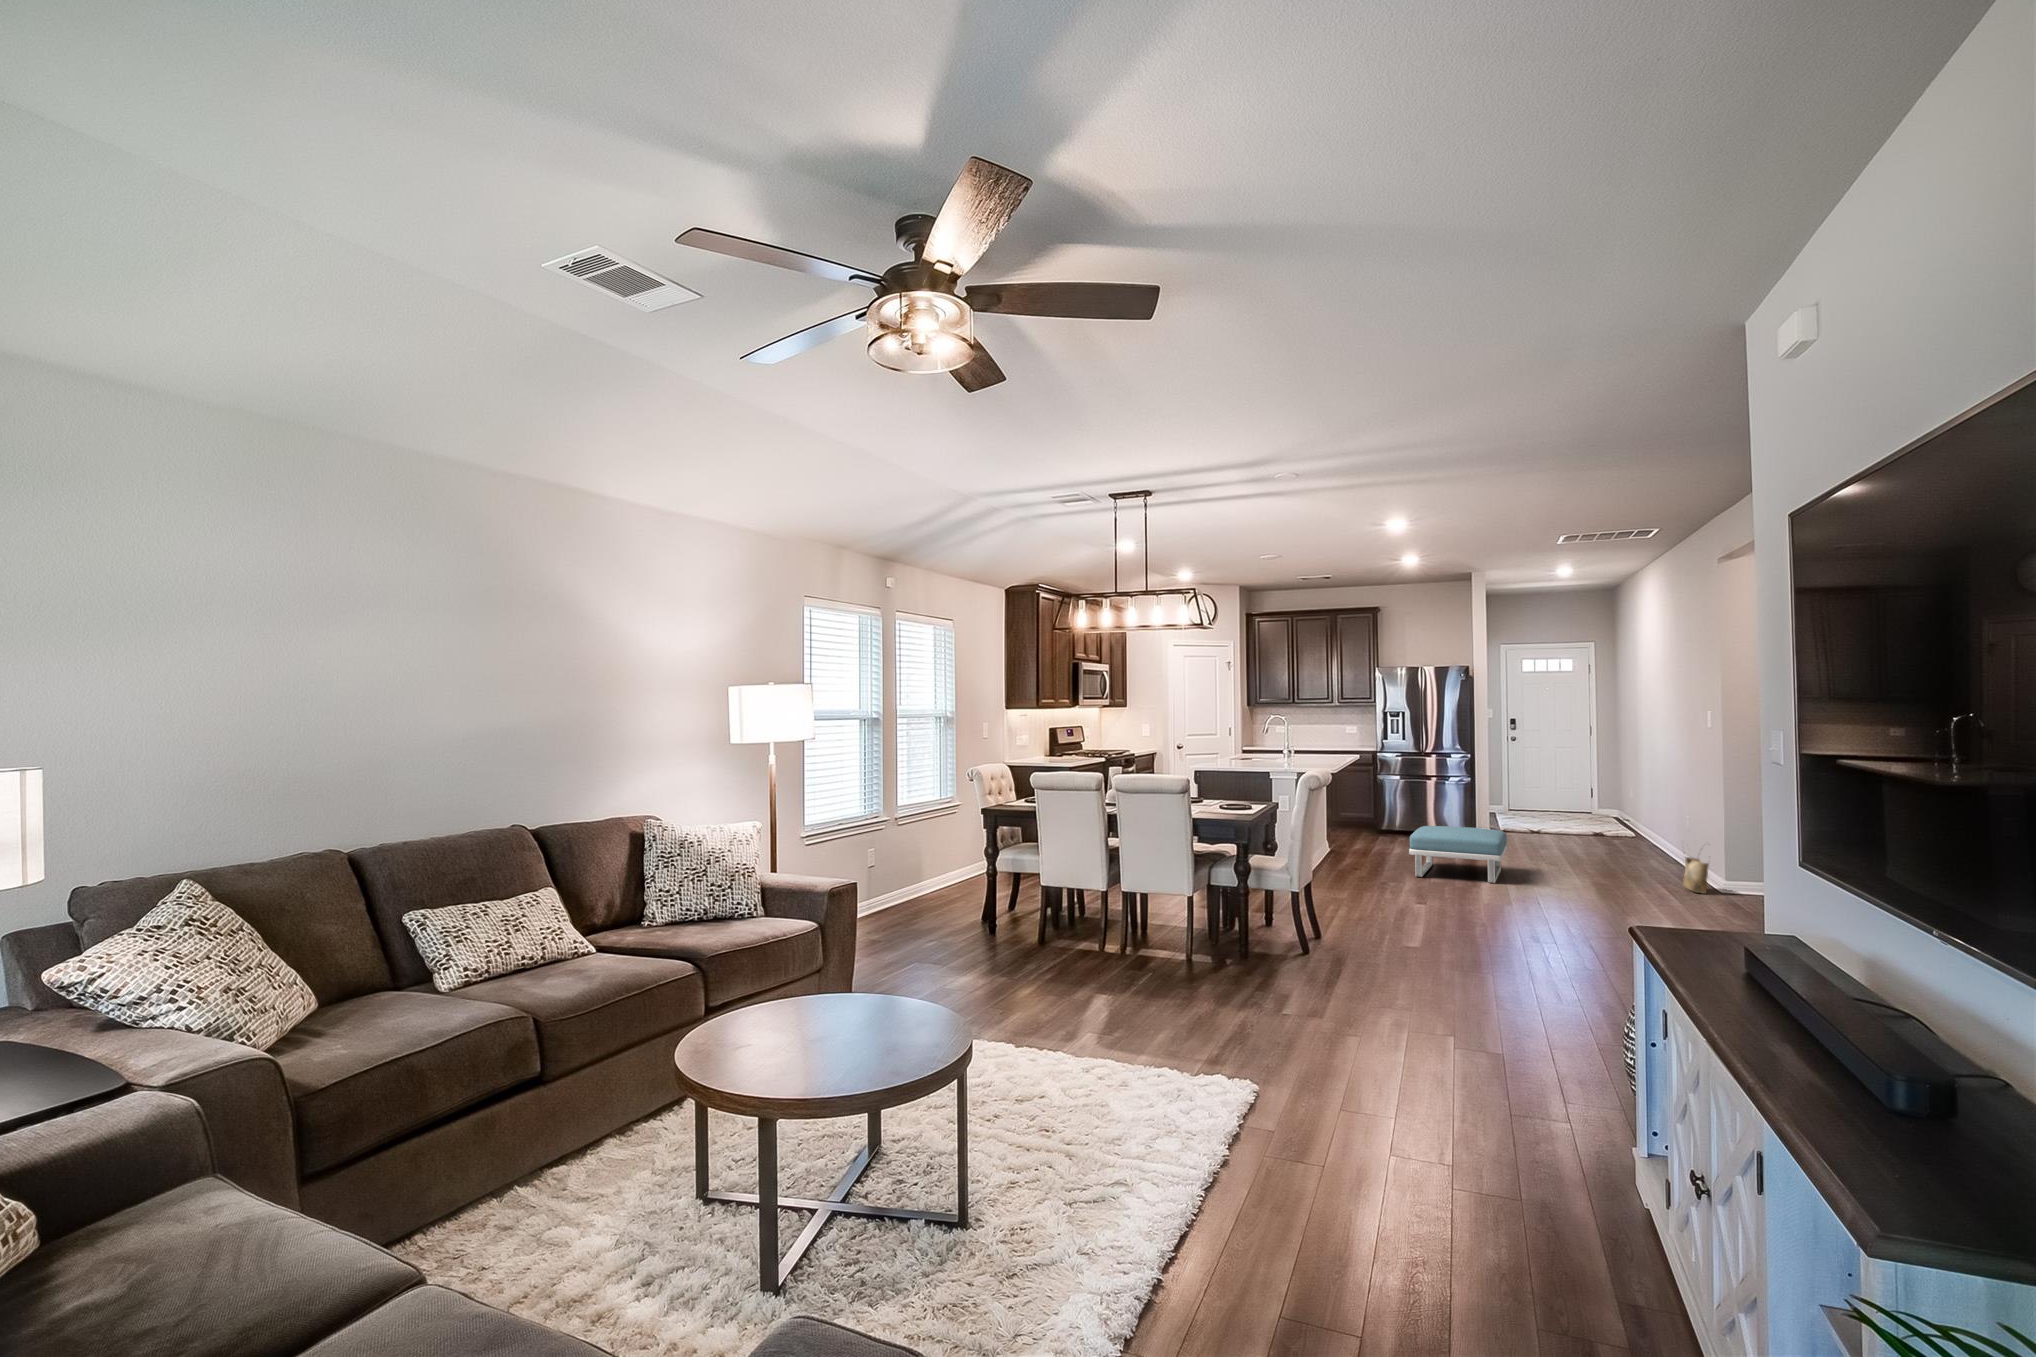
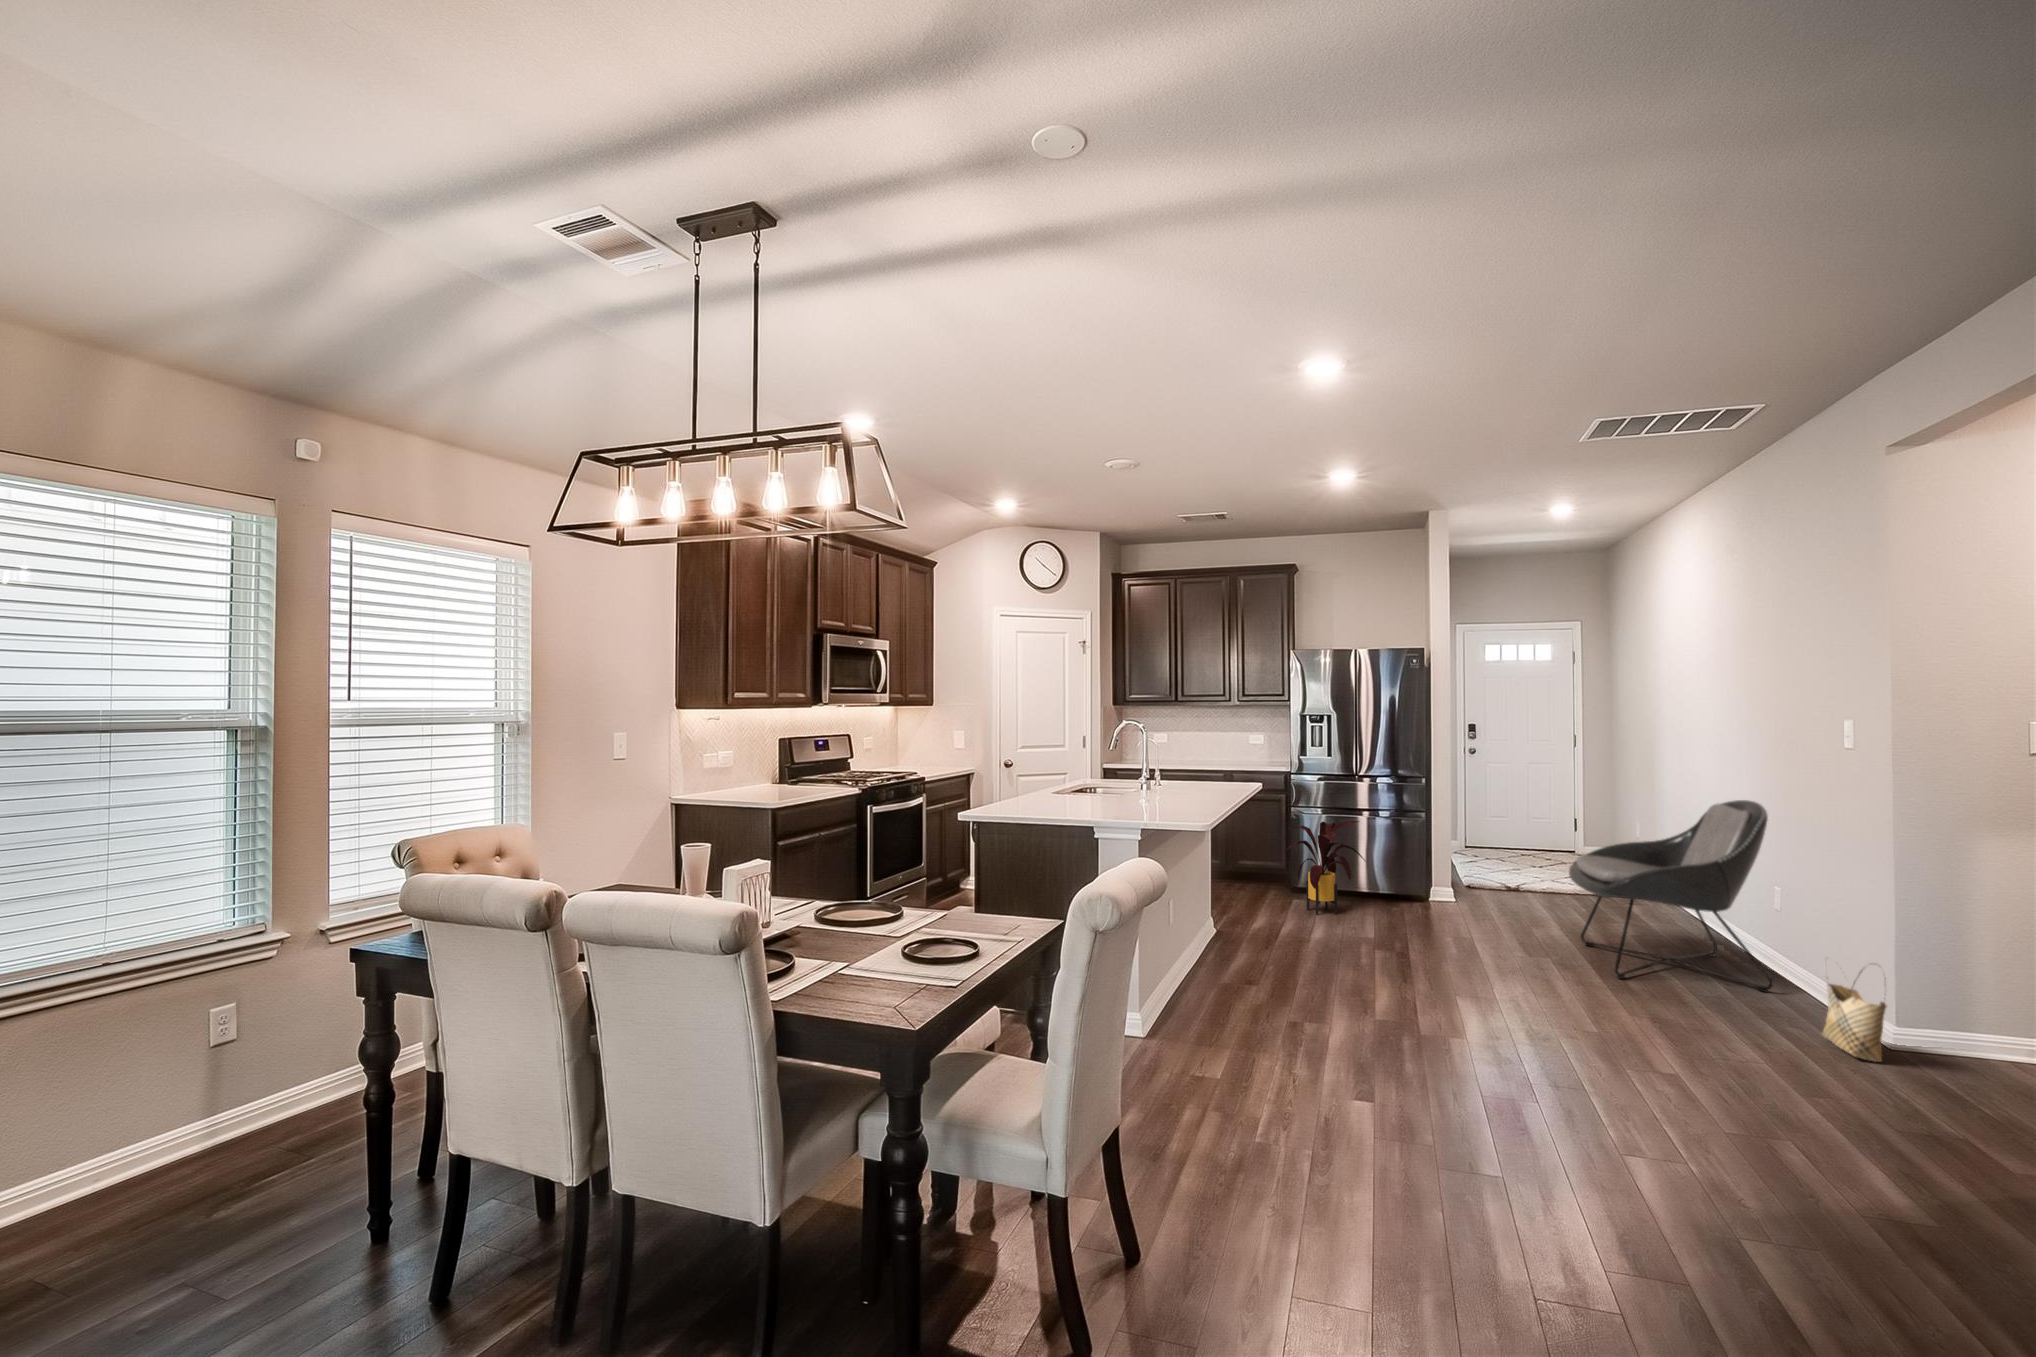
lounge chair: none [1560,762,1673,873] -> present [1569,800,1773,992]
house plant: none [1374,782,1432,844] -> present [1283,821,1365,915]
footstool: present [1409,826,1507,883] -> none [1335,905,1497,1026]

